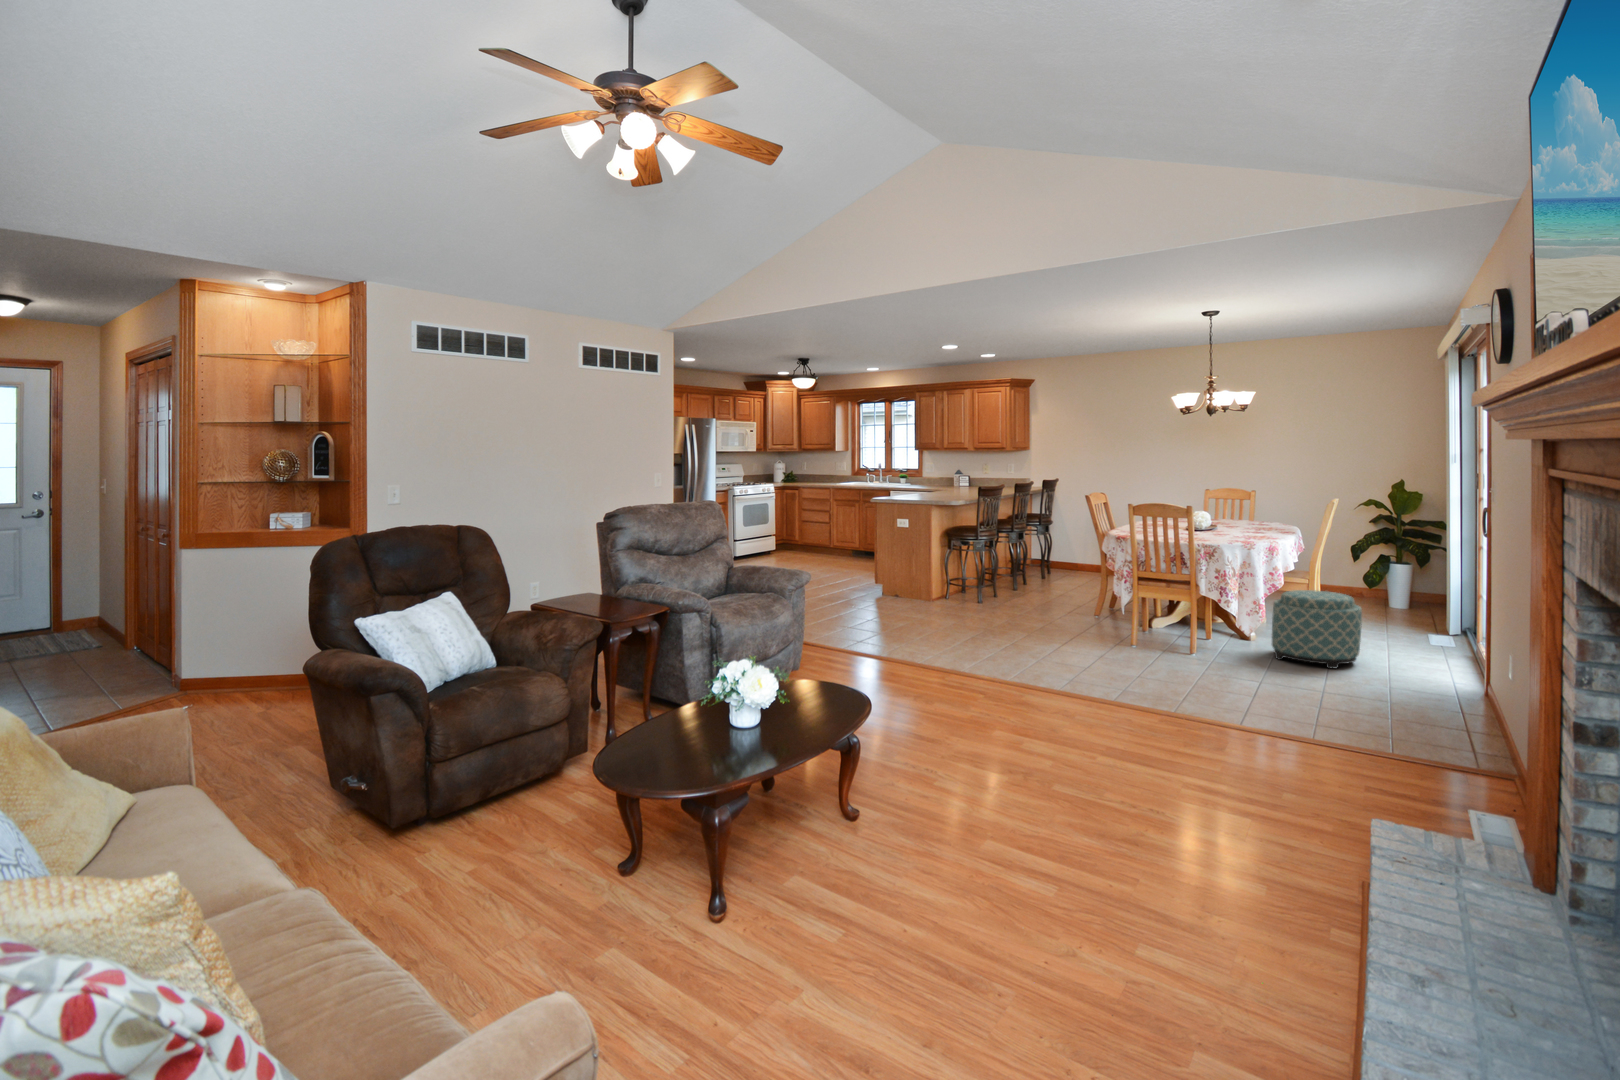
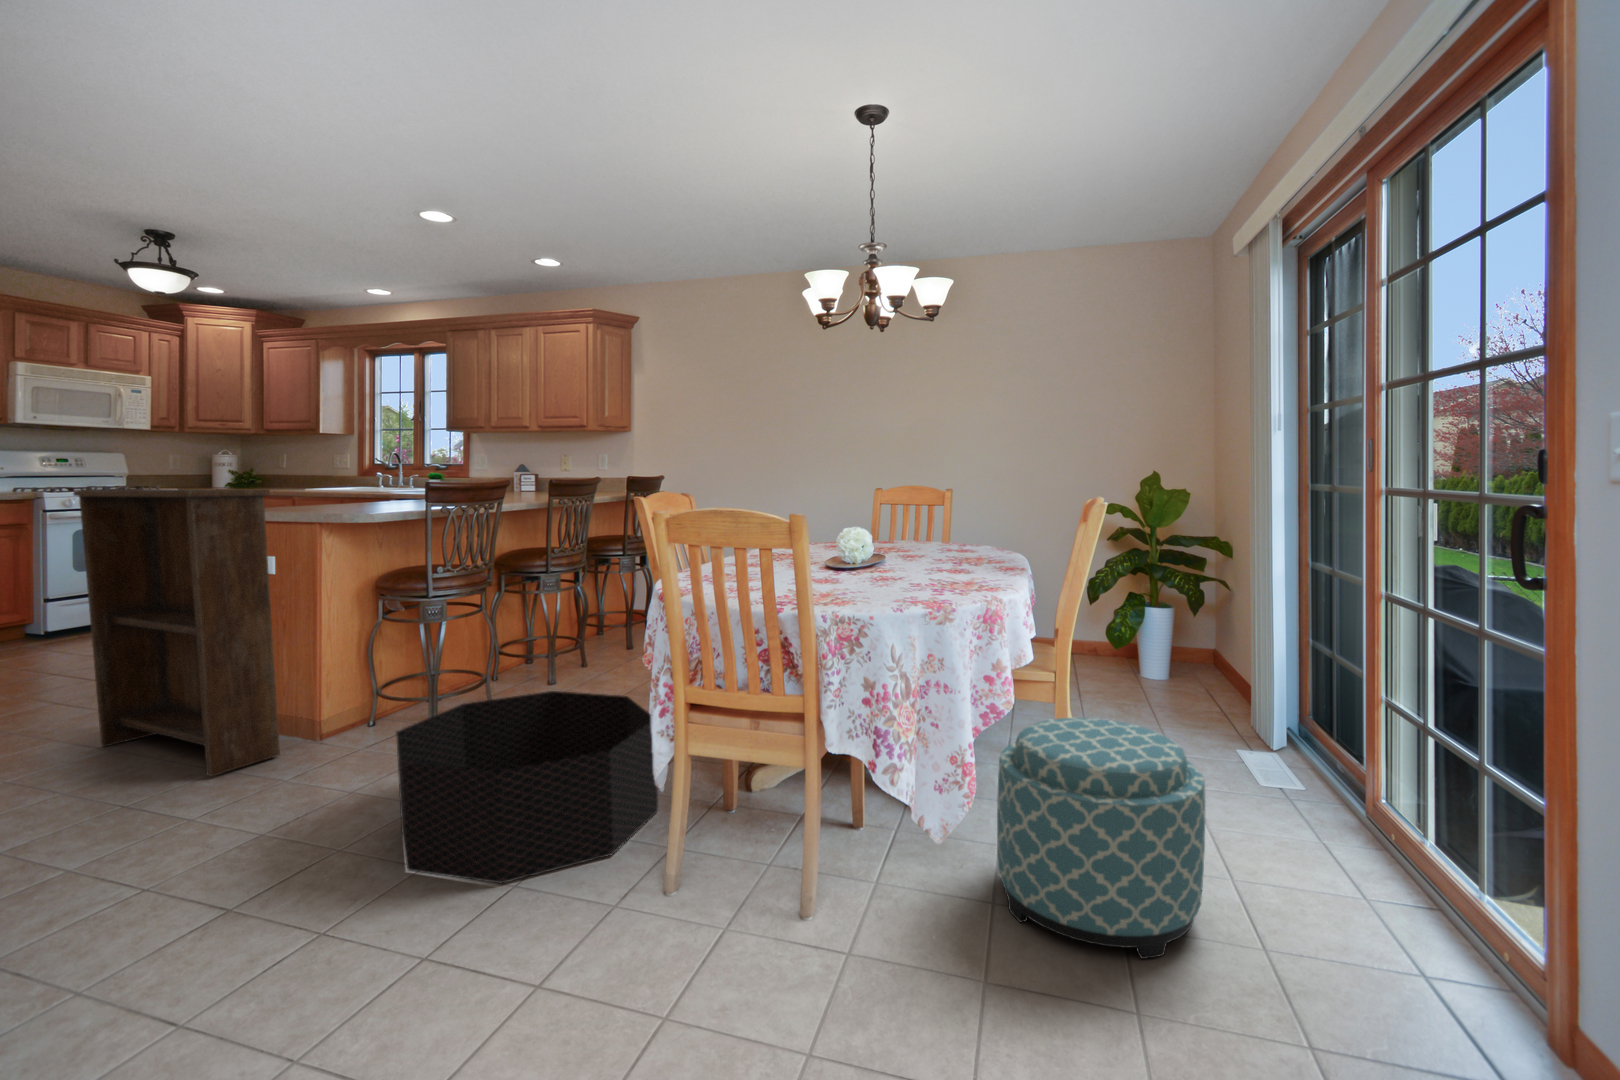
bookshelf: none [842,490,929,609] -> present [73,489,280,776]
basket: none [1009,581,1114,639] -> present [396,691,658,883]

